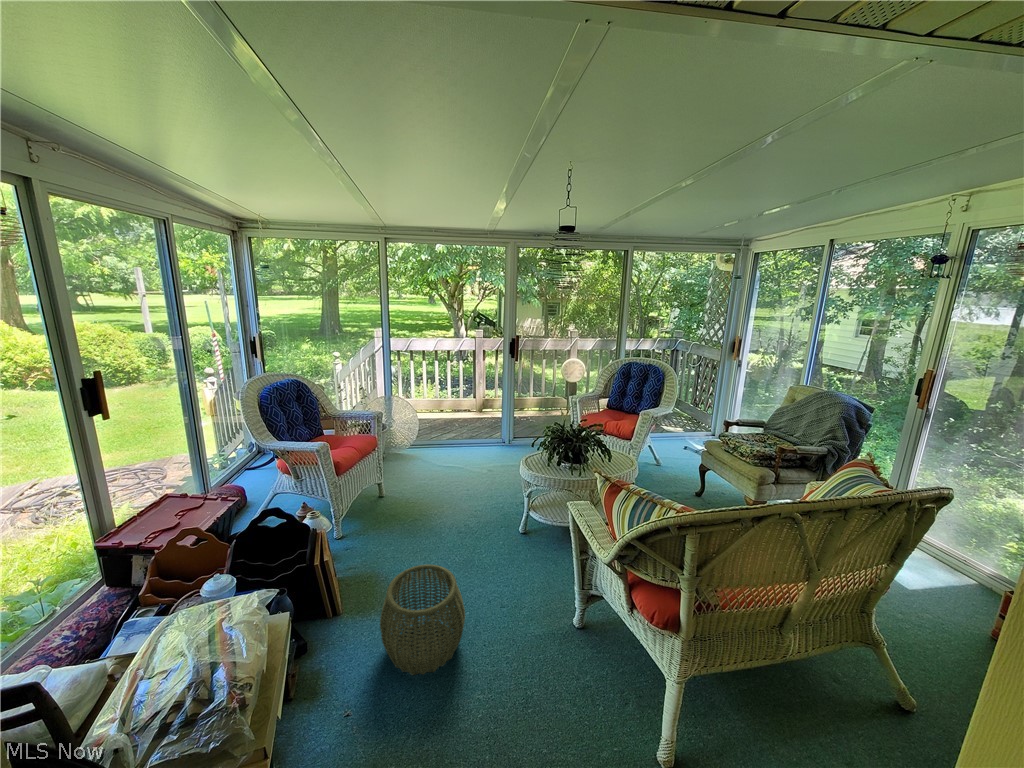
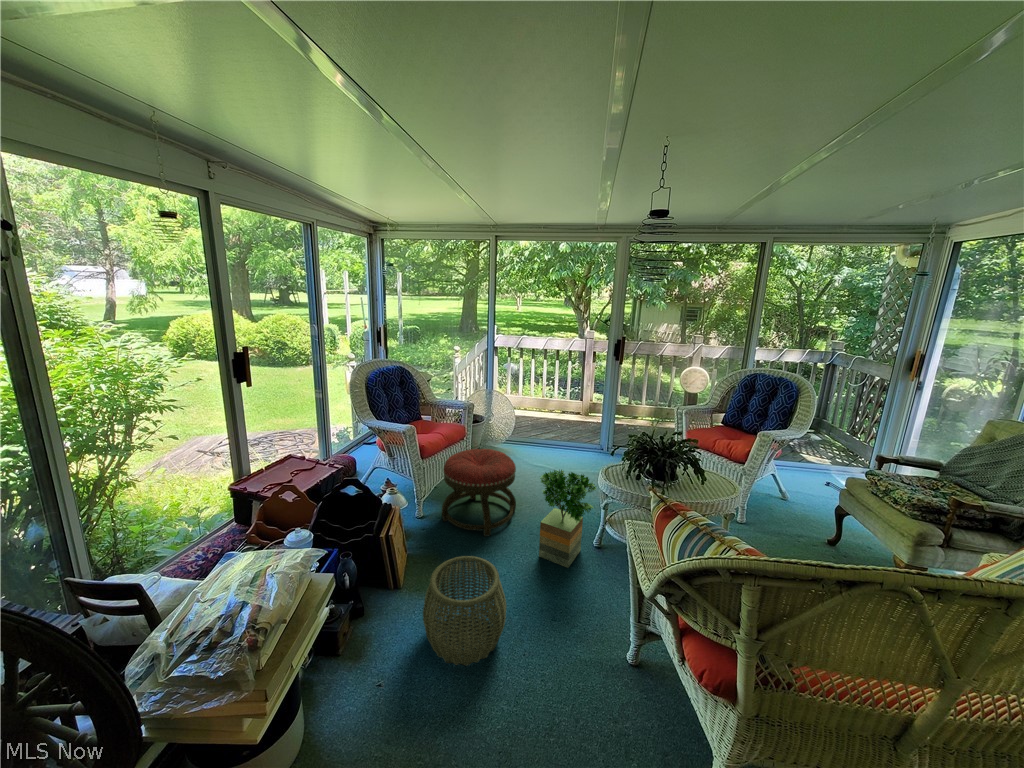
ottoman: none [365,456,442,544] -> present [442,449,516,536]
potted tree: none [470,466,525,557] -> present [539,470,596,568]

